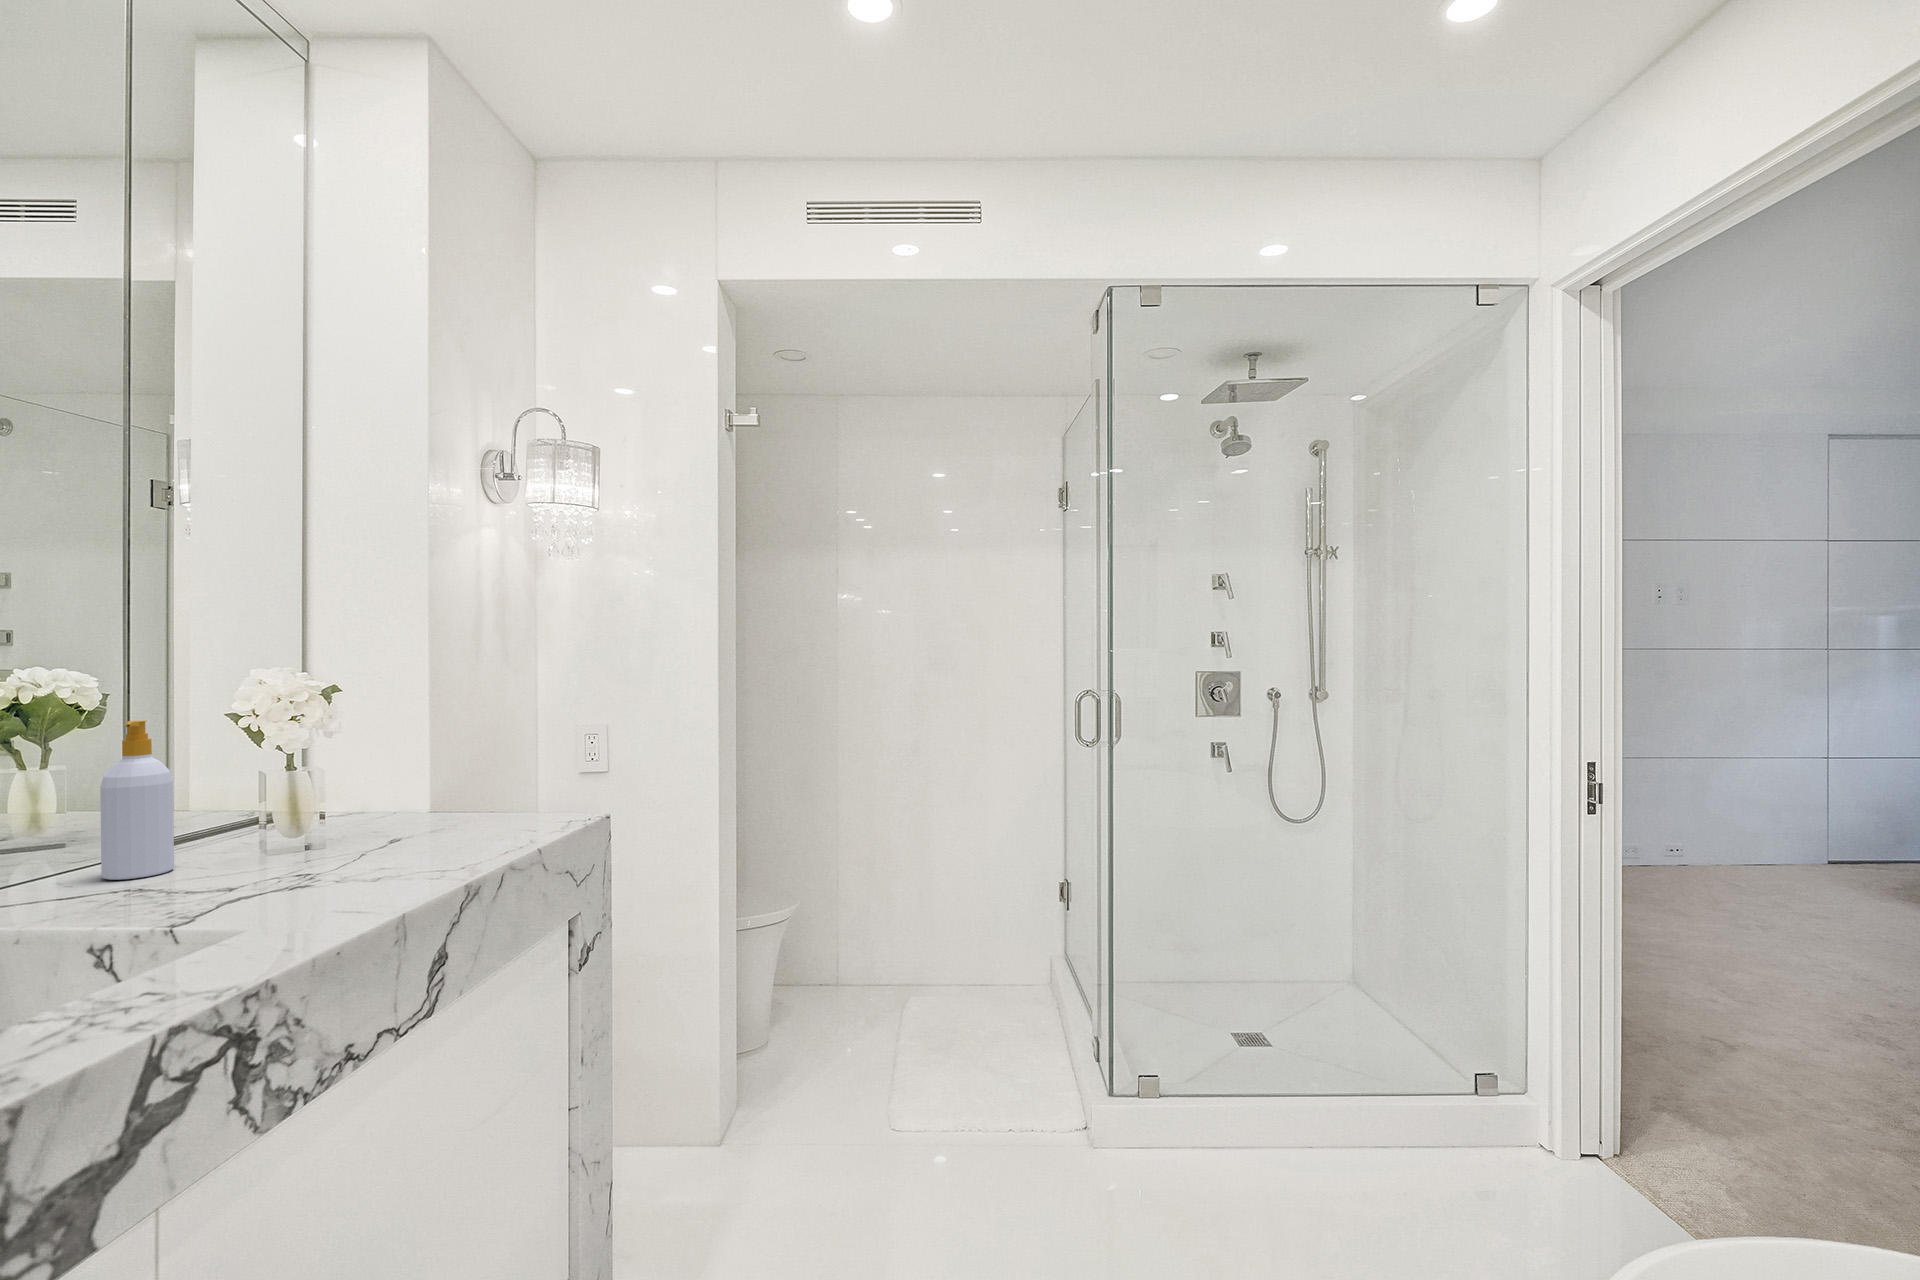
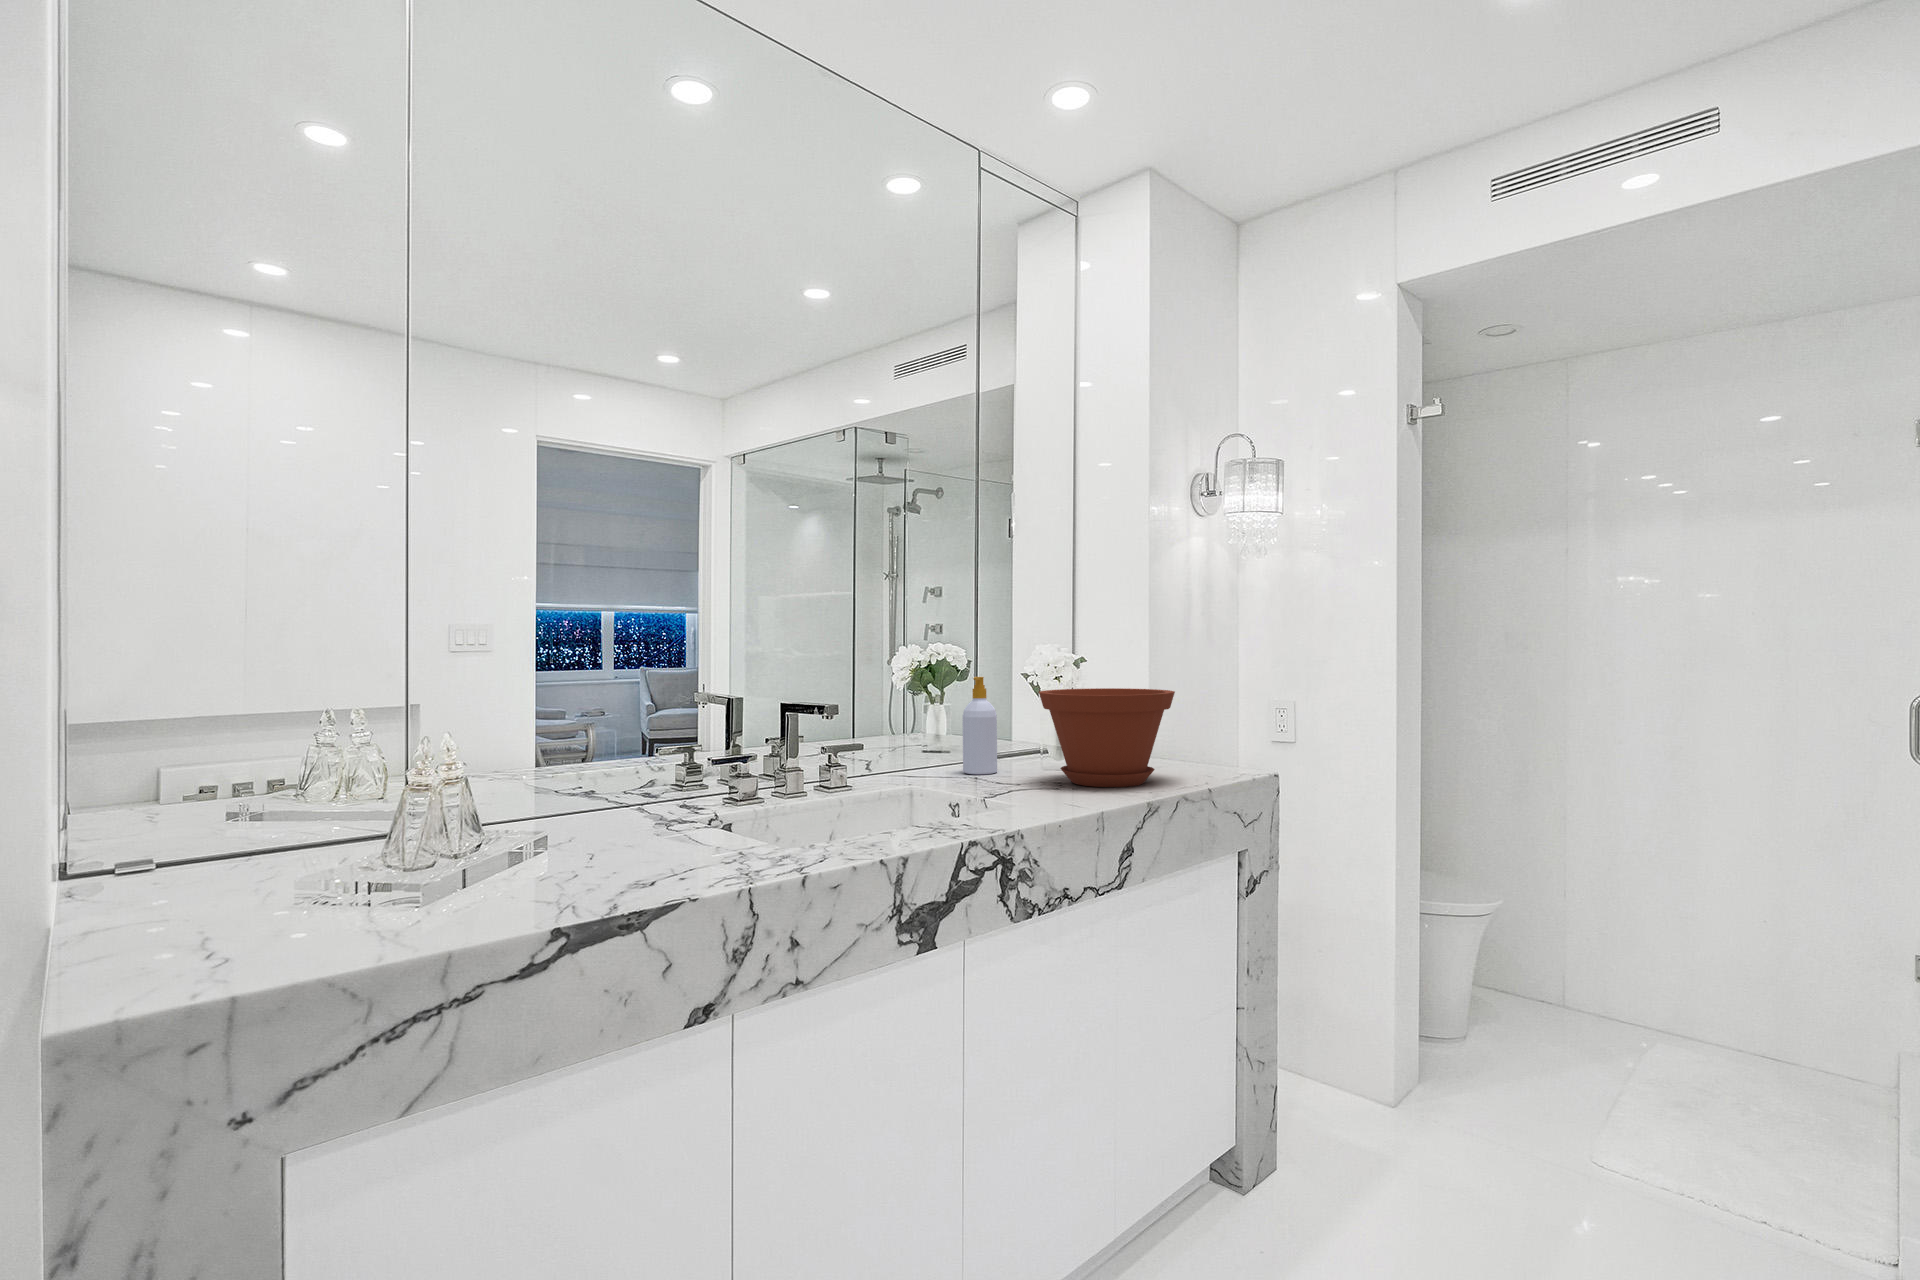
plant pot: none [264,725,487,873] -> present [1039,688,1175,787]

